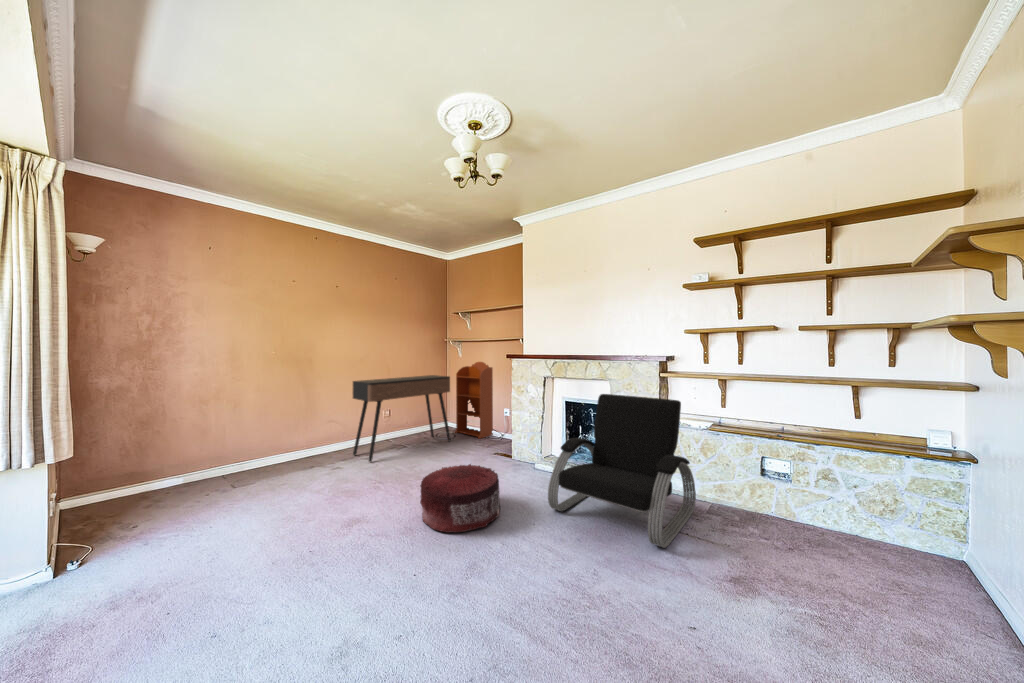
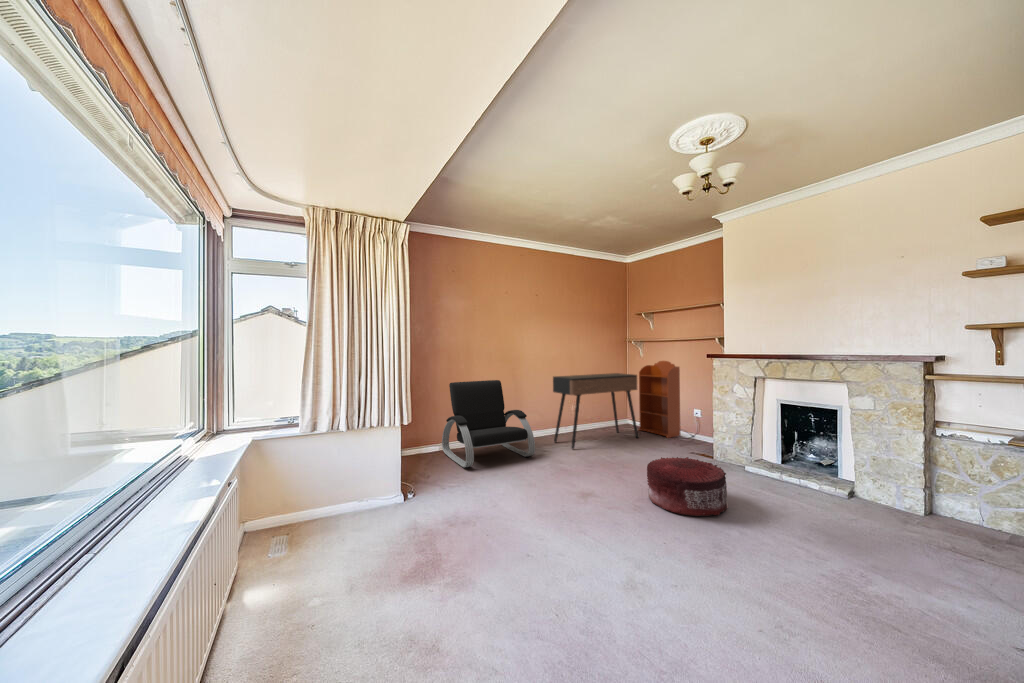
armchair: present [548,394,696,548] -> present [442,380,535,467]

